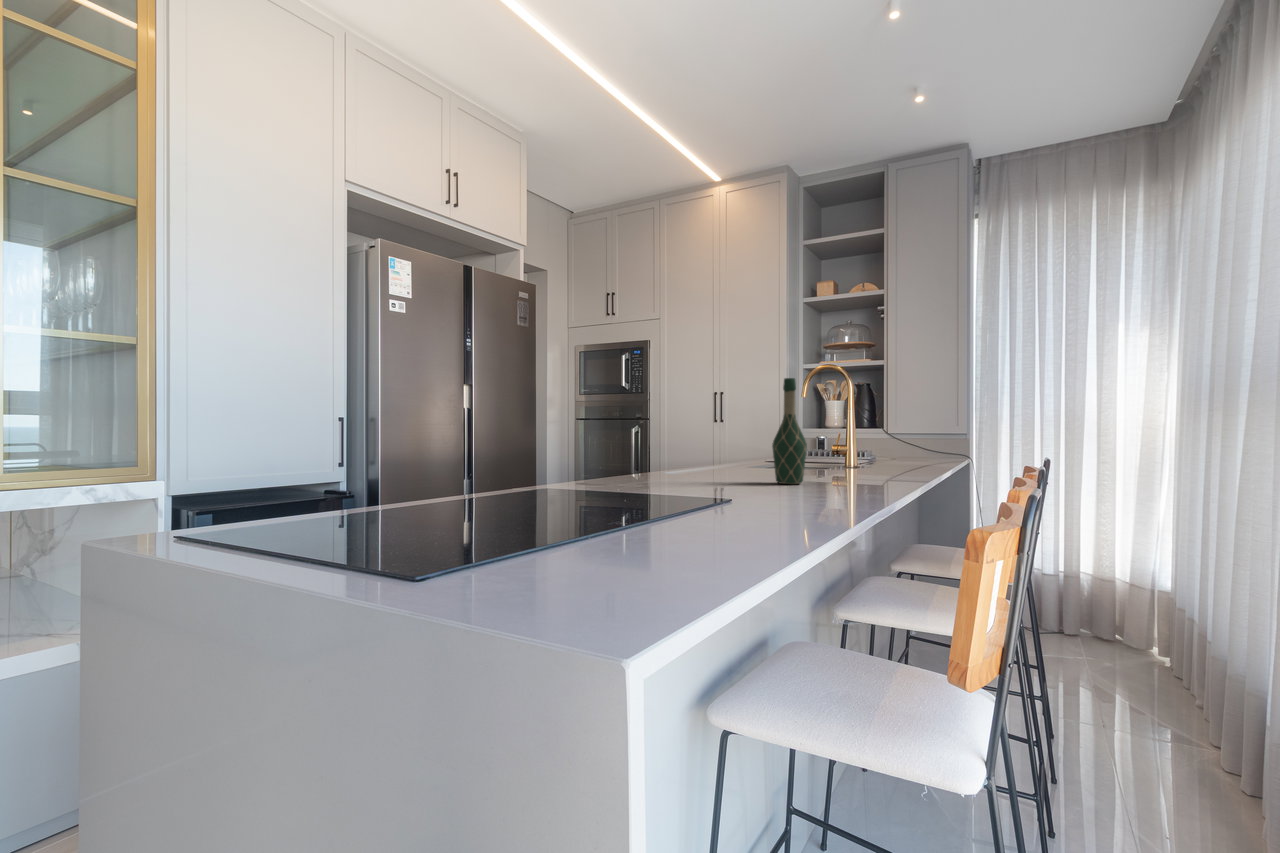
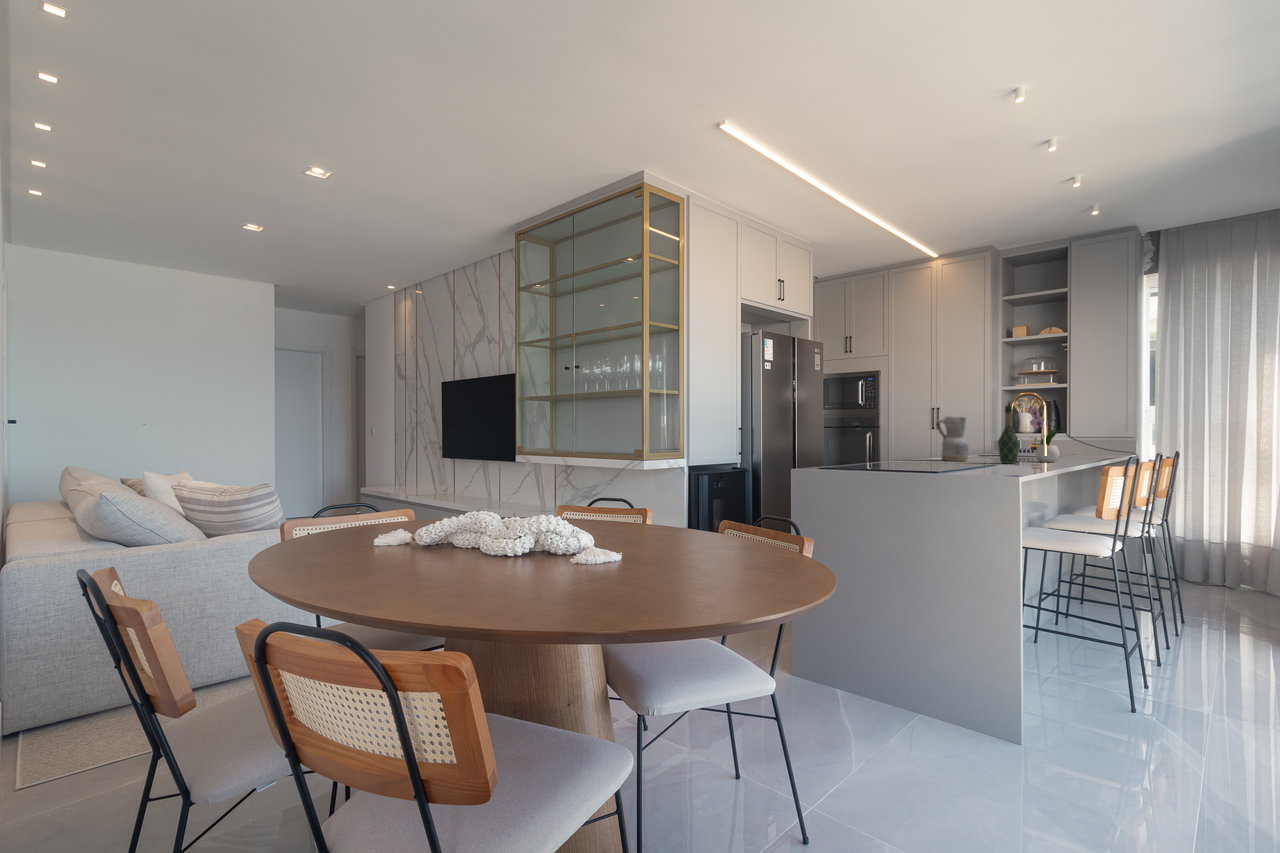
flower arrangement: none [825,368,878,478] -> present [1029,398,1063,462]
ceramic pitcher: none [680,399,731,478] -> present [936,416,969,461]

